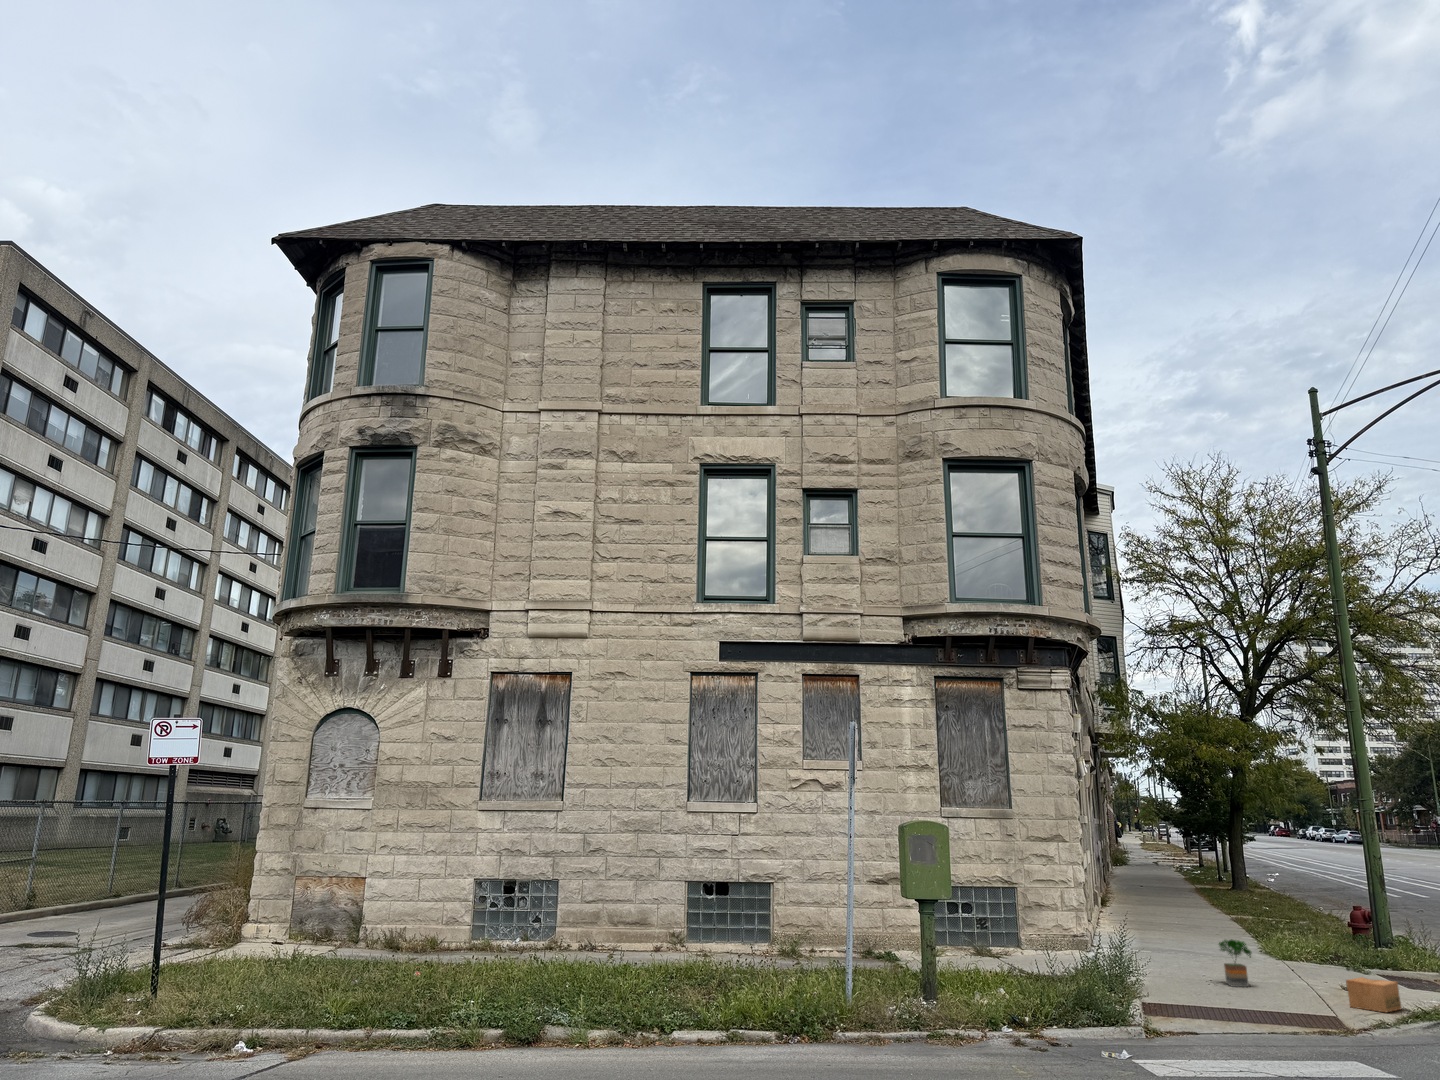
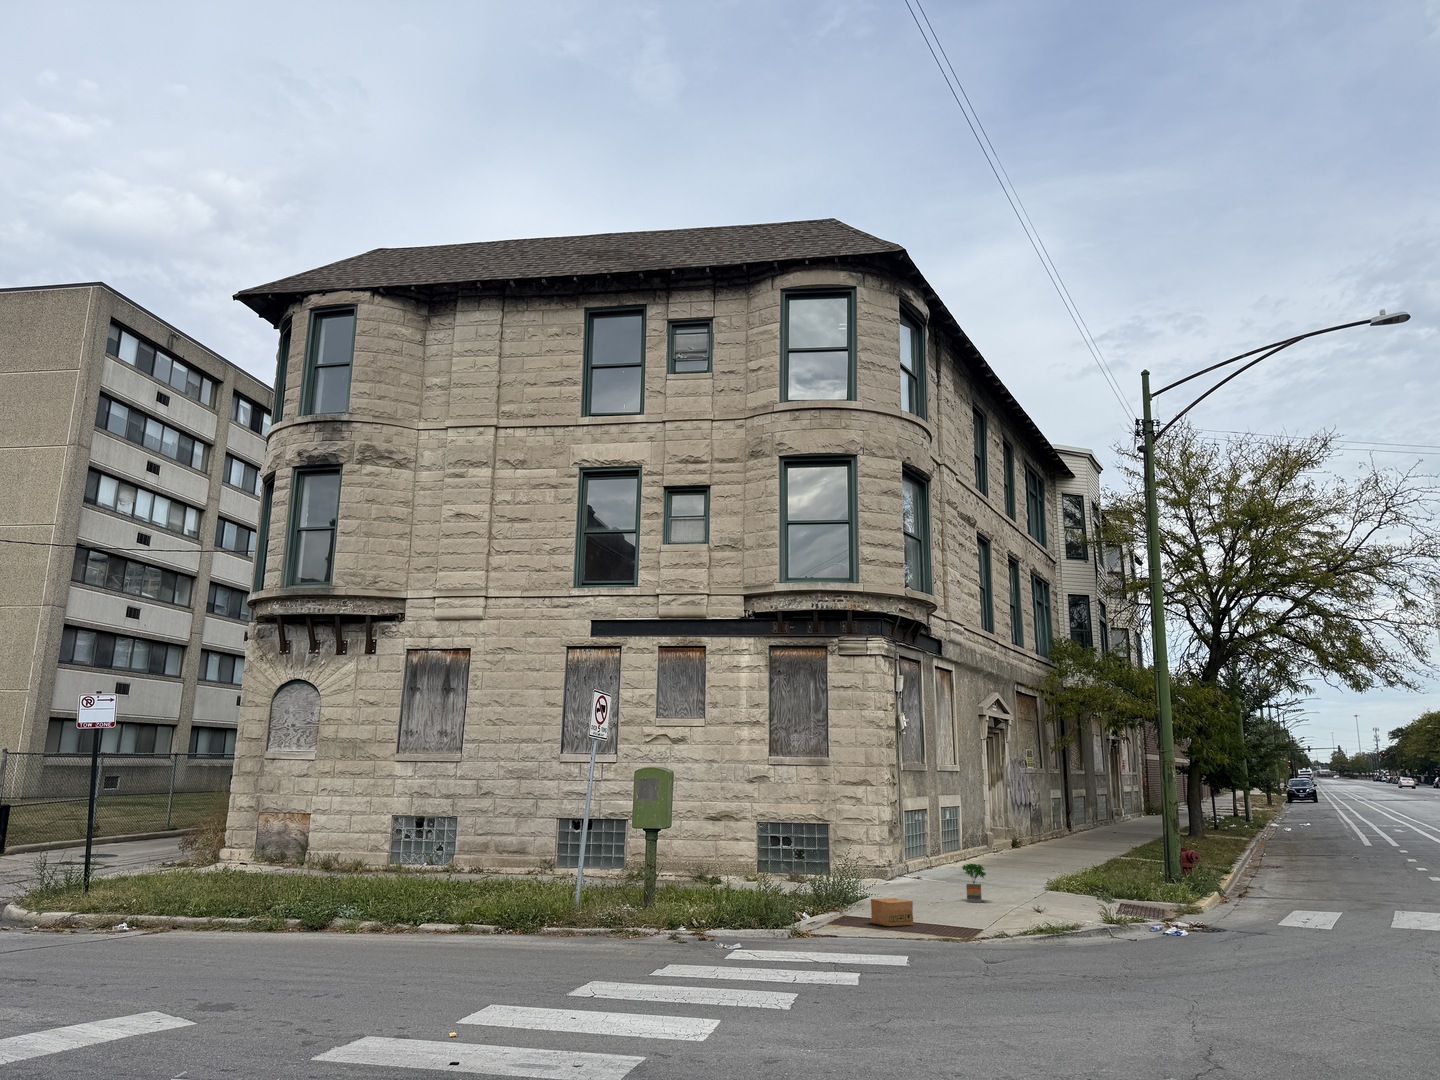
cardboard box: present [1346,978,1401,1012] -> present [871,898,913,926]

